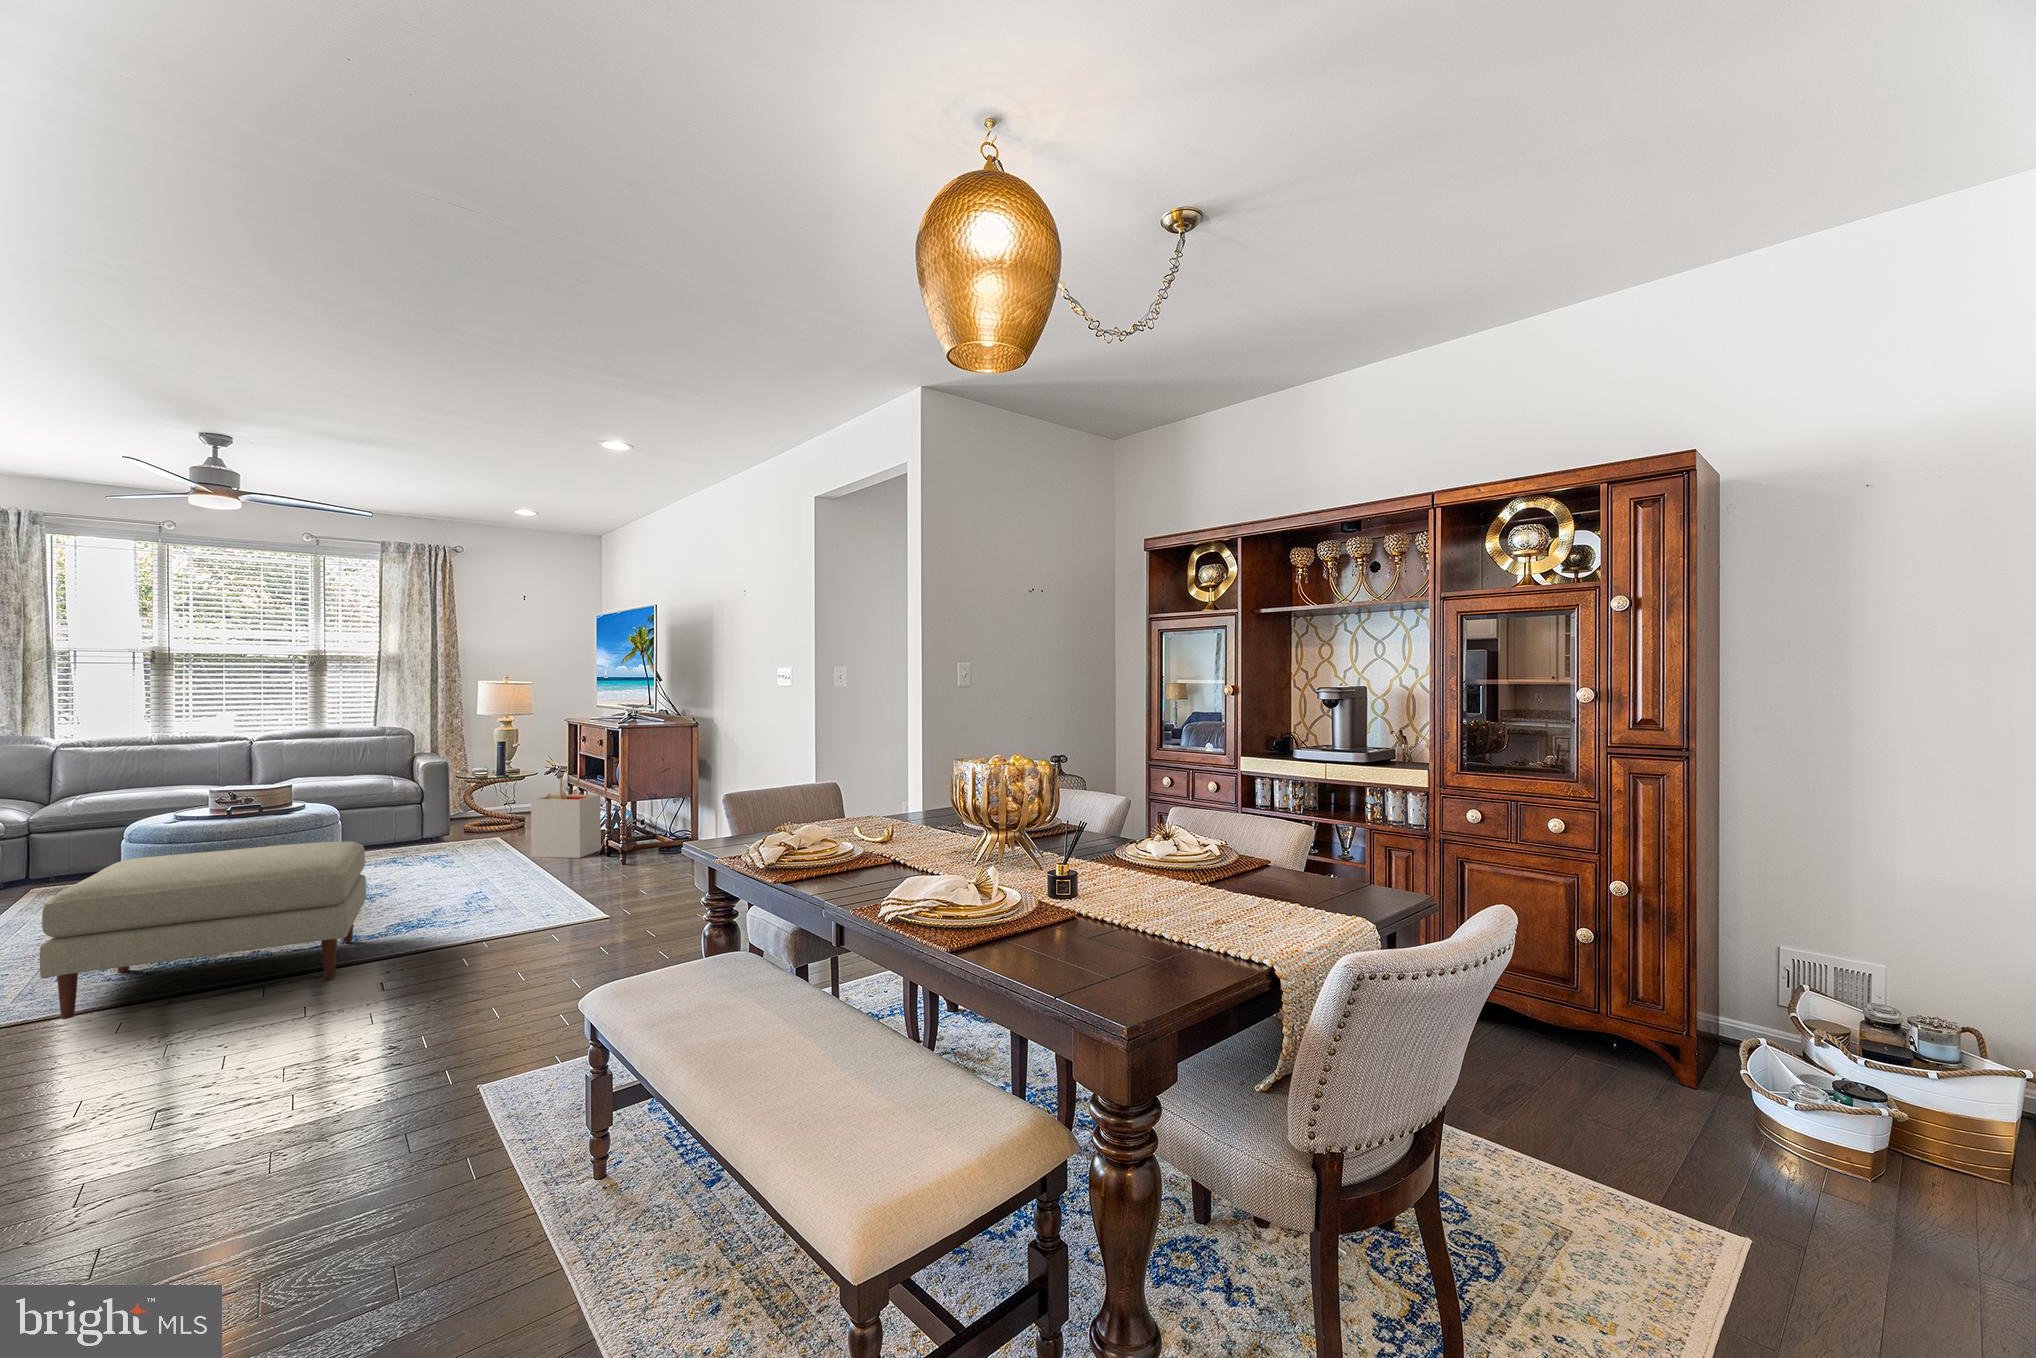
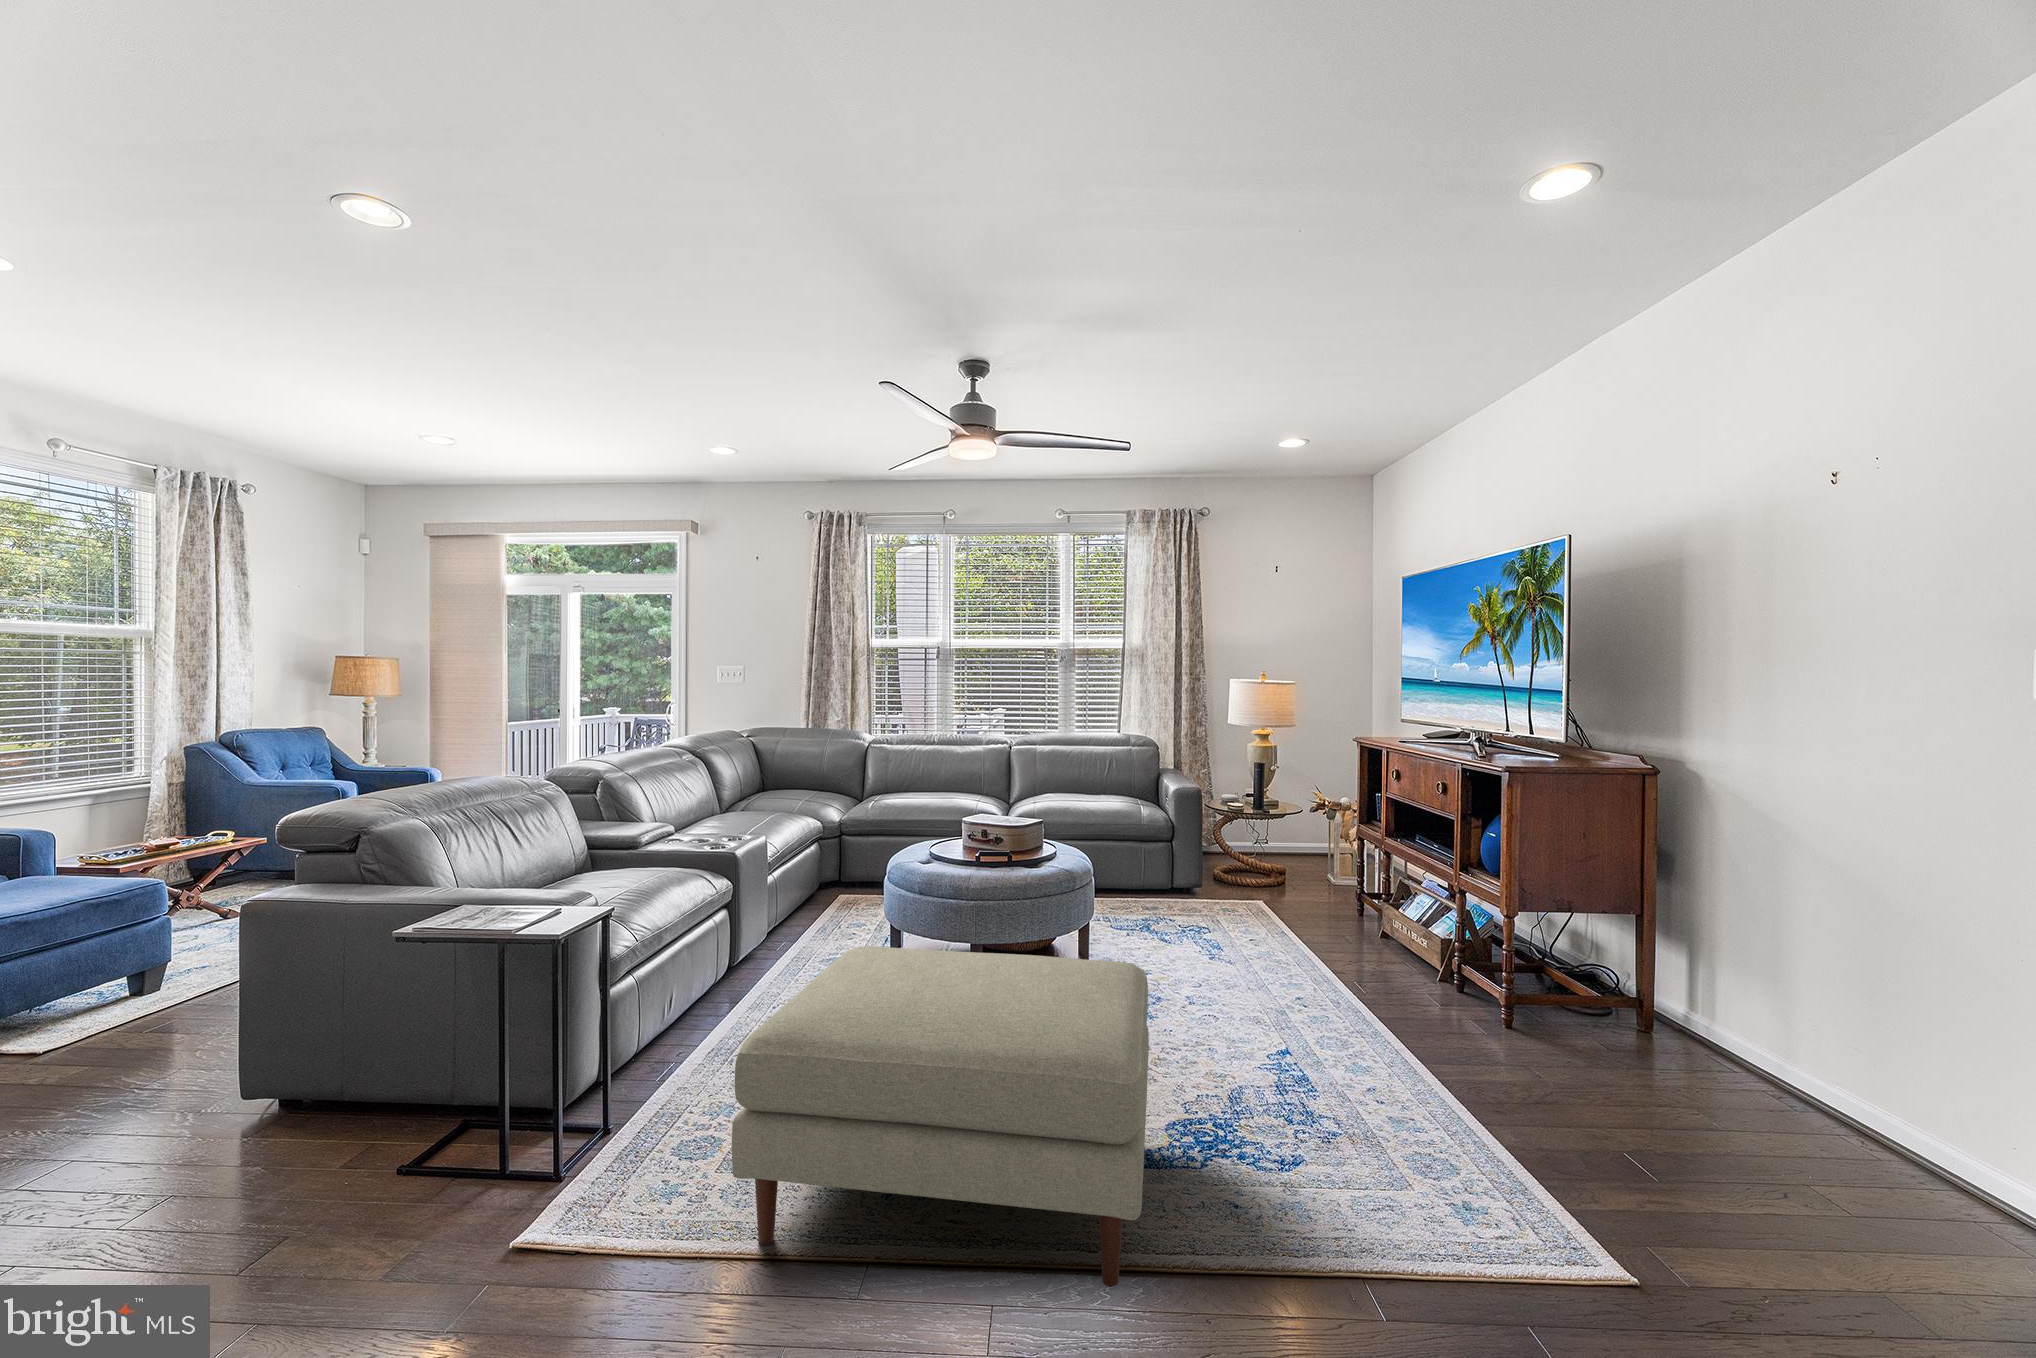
storage bin: present [531,779,601,858] -> none [1329,841,1435,981]

